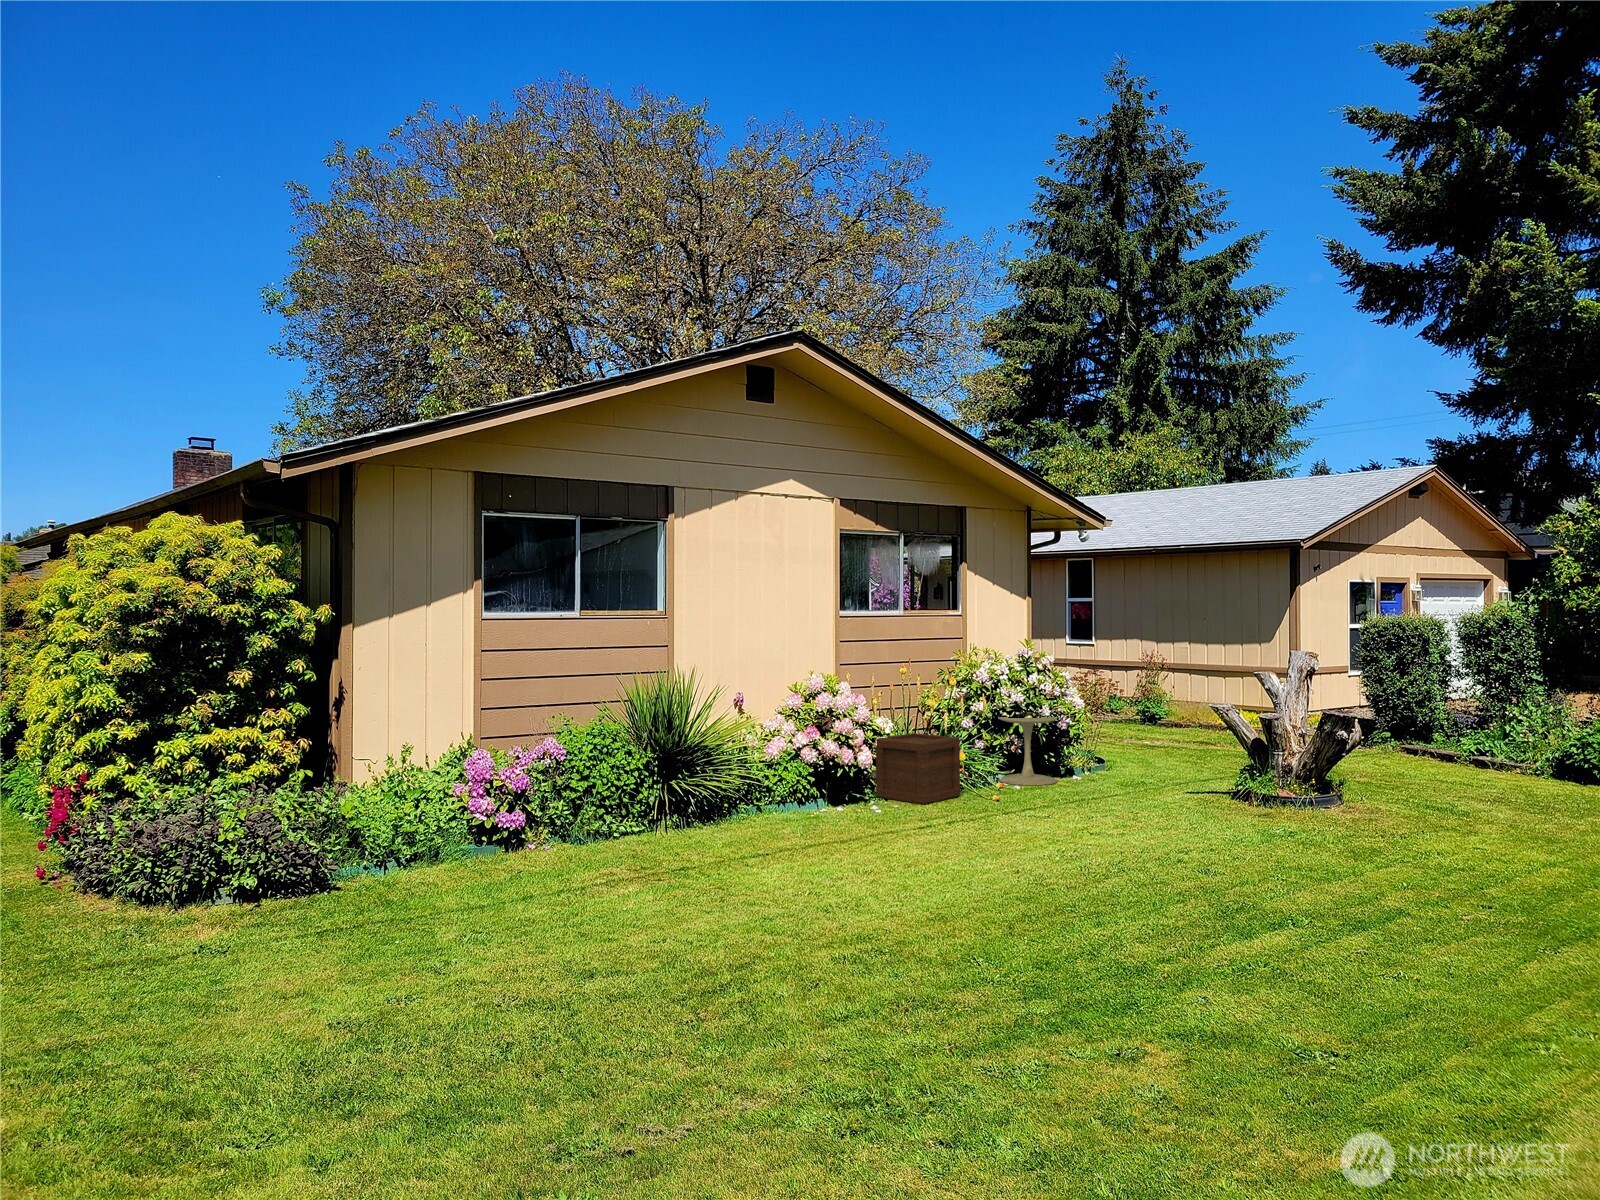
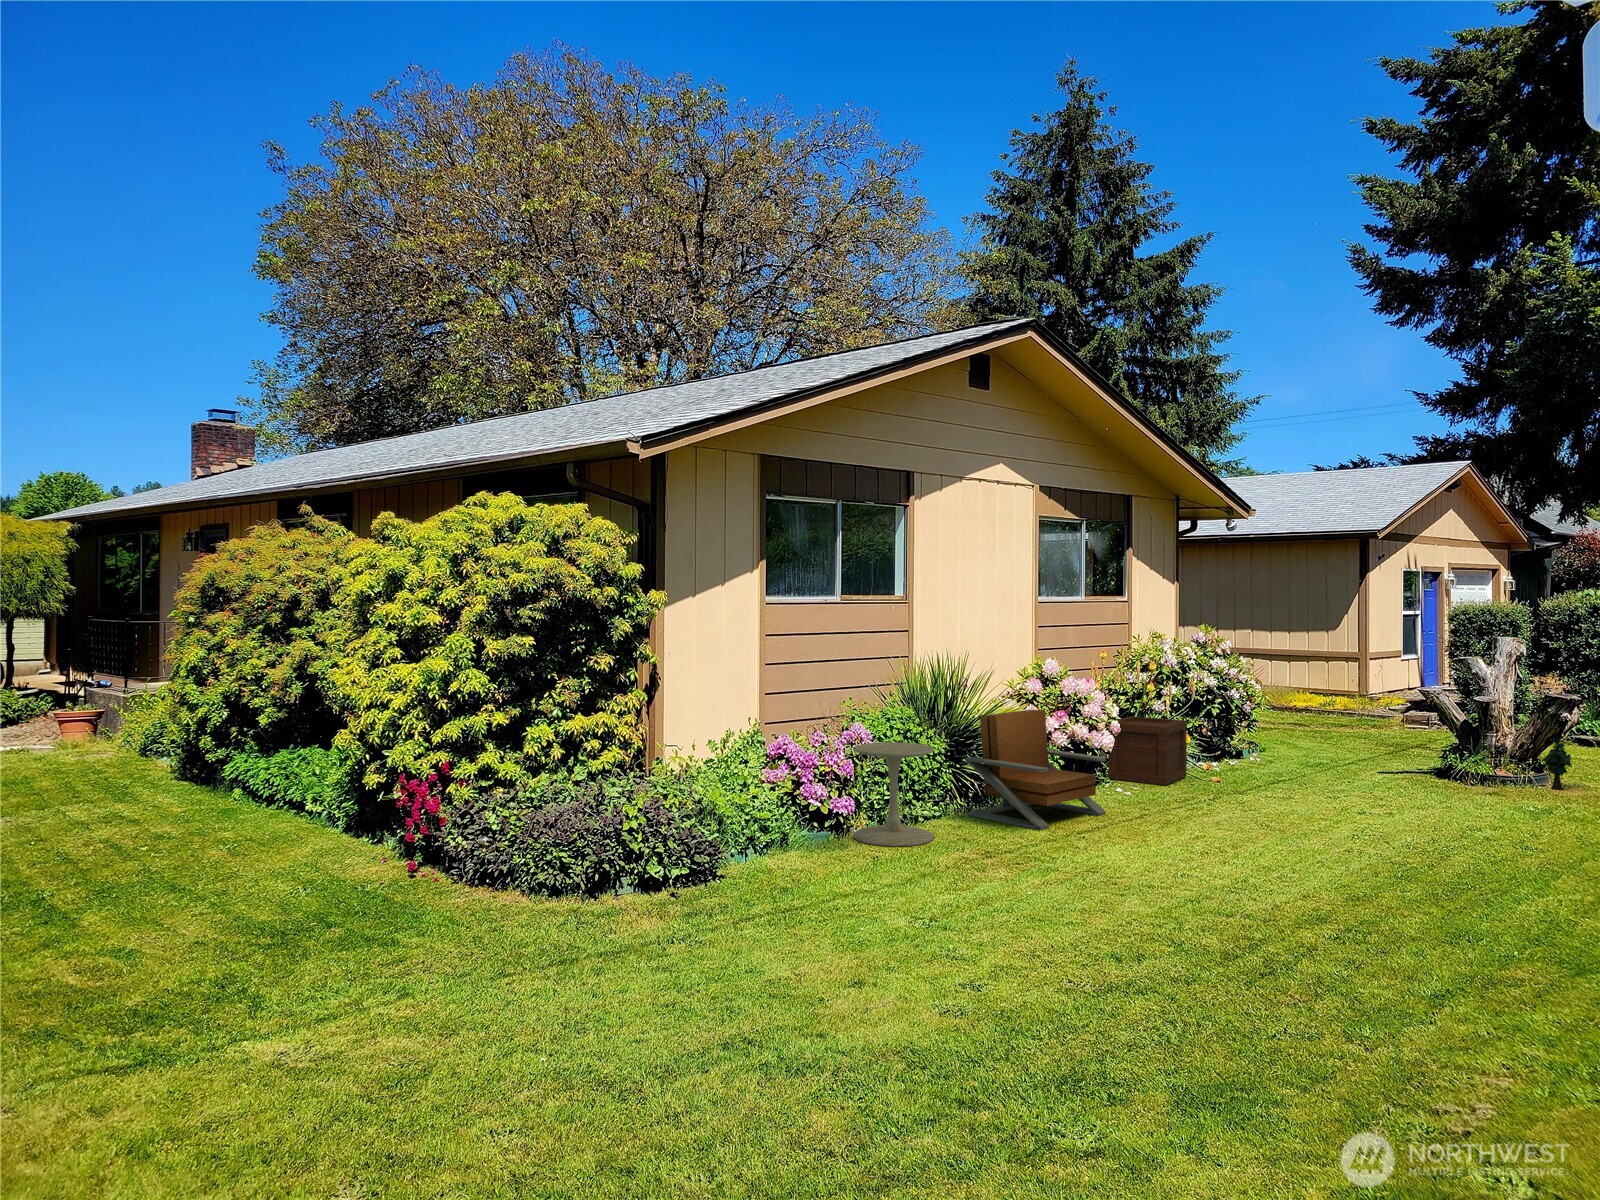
pedestal table: present [998,717,1057,786] -> present [853,742,935,847]
lounge chair: none [667,725,810,848] -> present [965,710,1106,830]
decorative plant: none [1323,758,1355,814] -> present [1542,738,1571,790]

